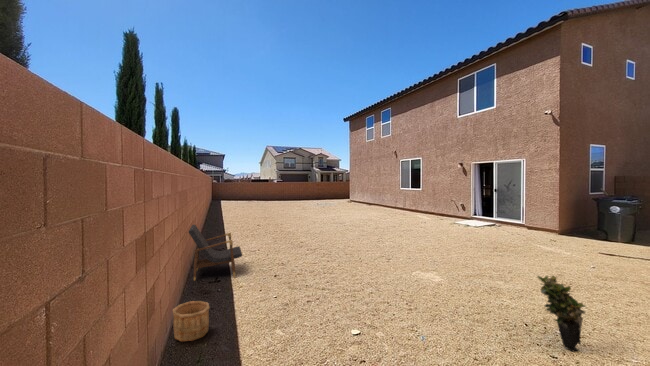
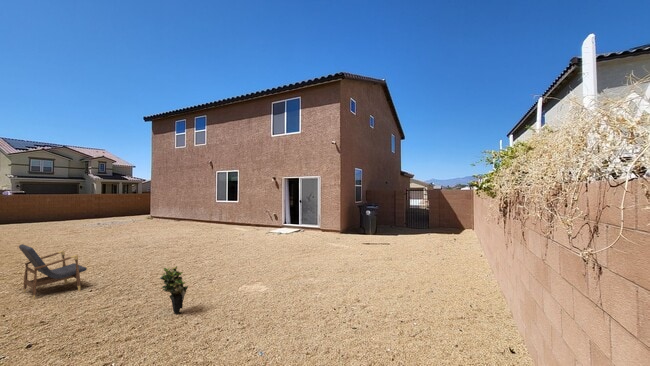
potted plant: present [538,276,585,352] -> present [160,266,188,314]
wooden bucket: present [173,301,210,341] -> none [67,298,100,327]

